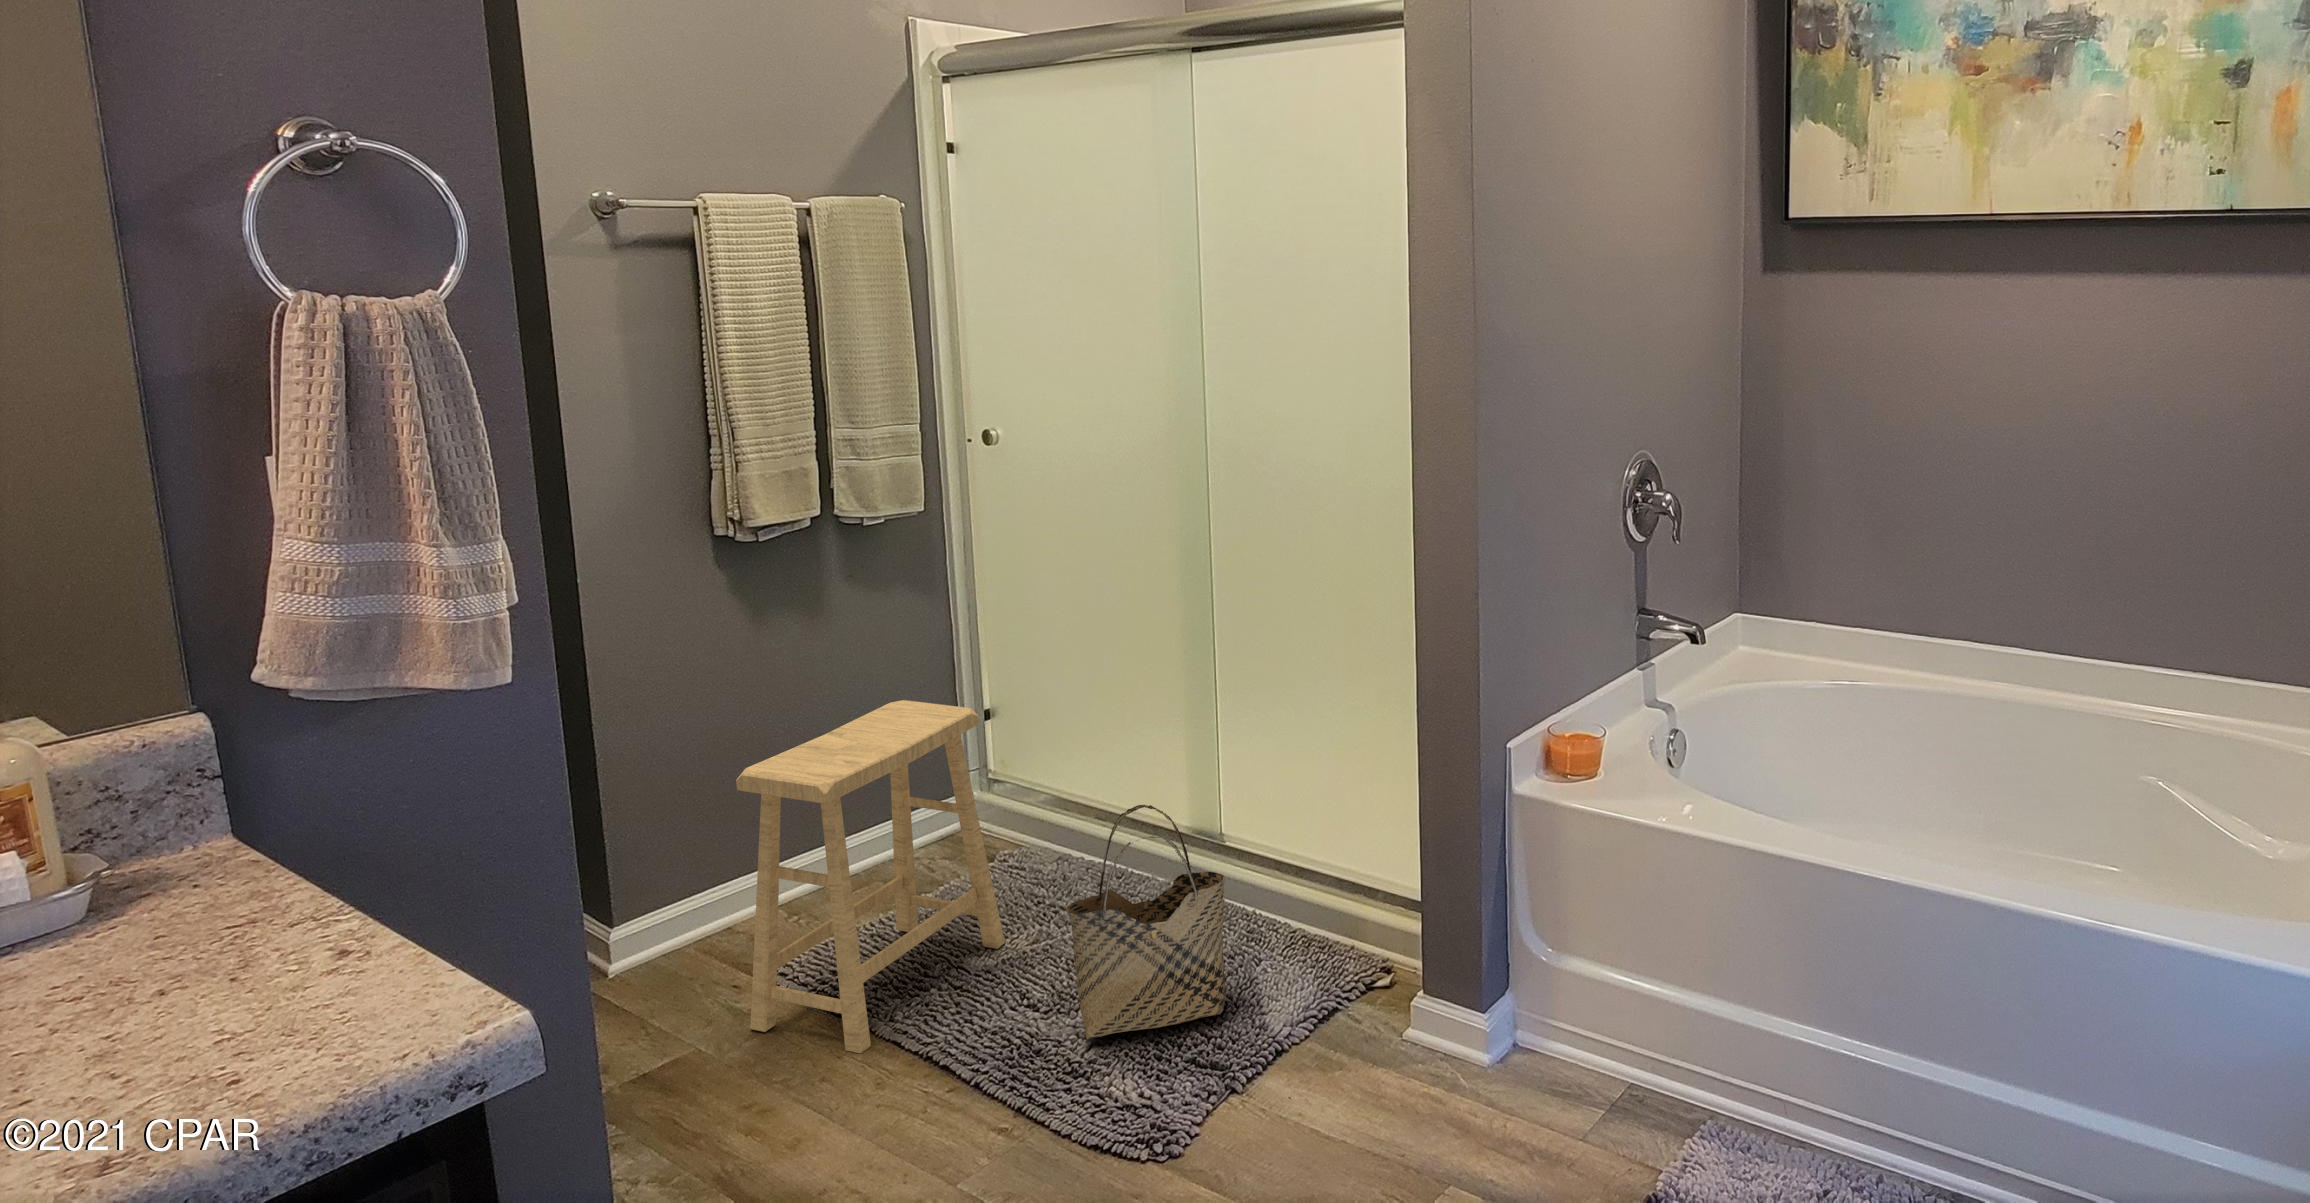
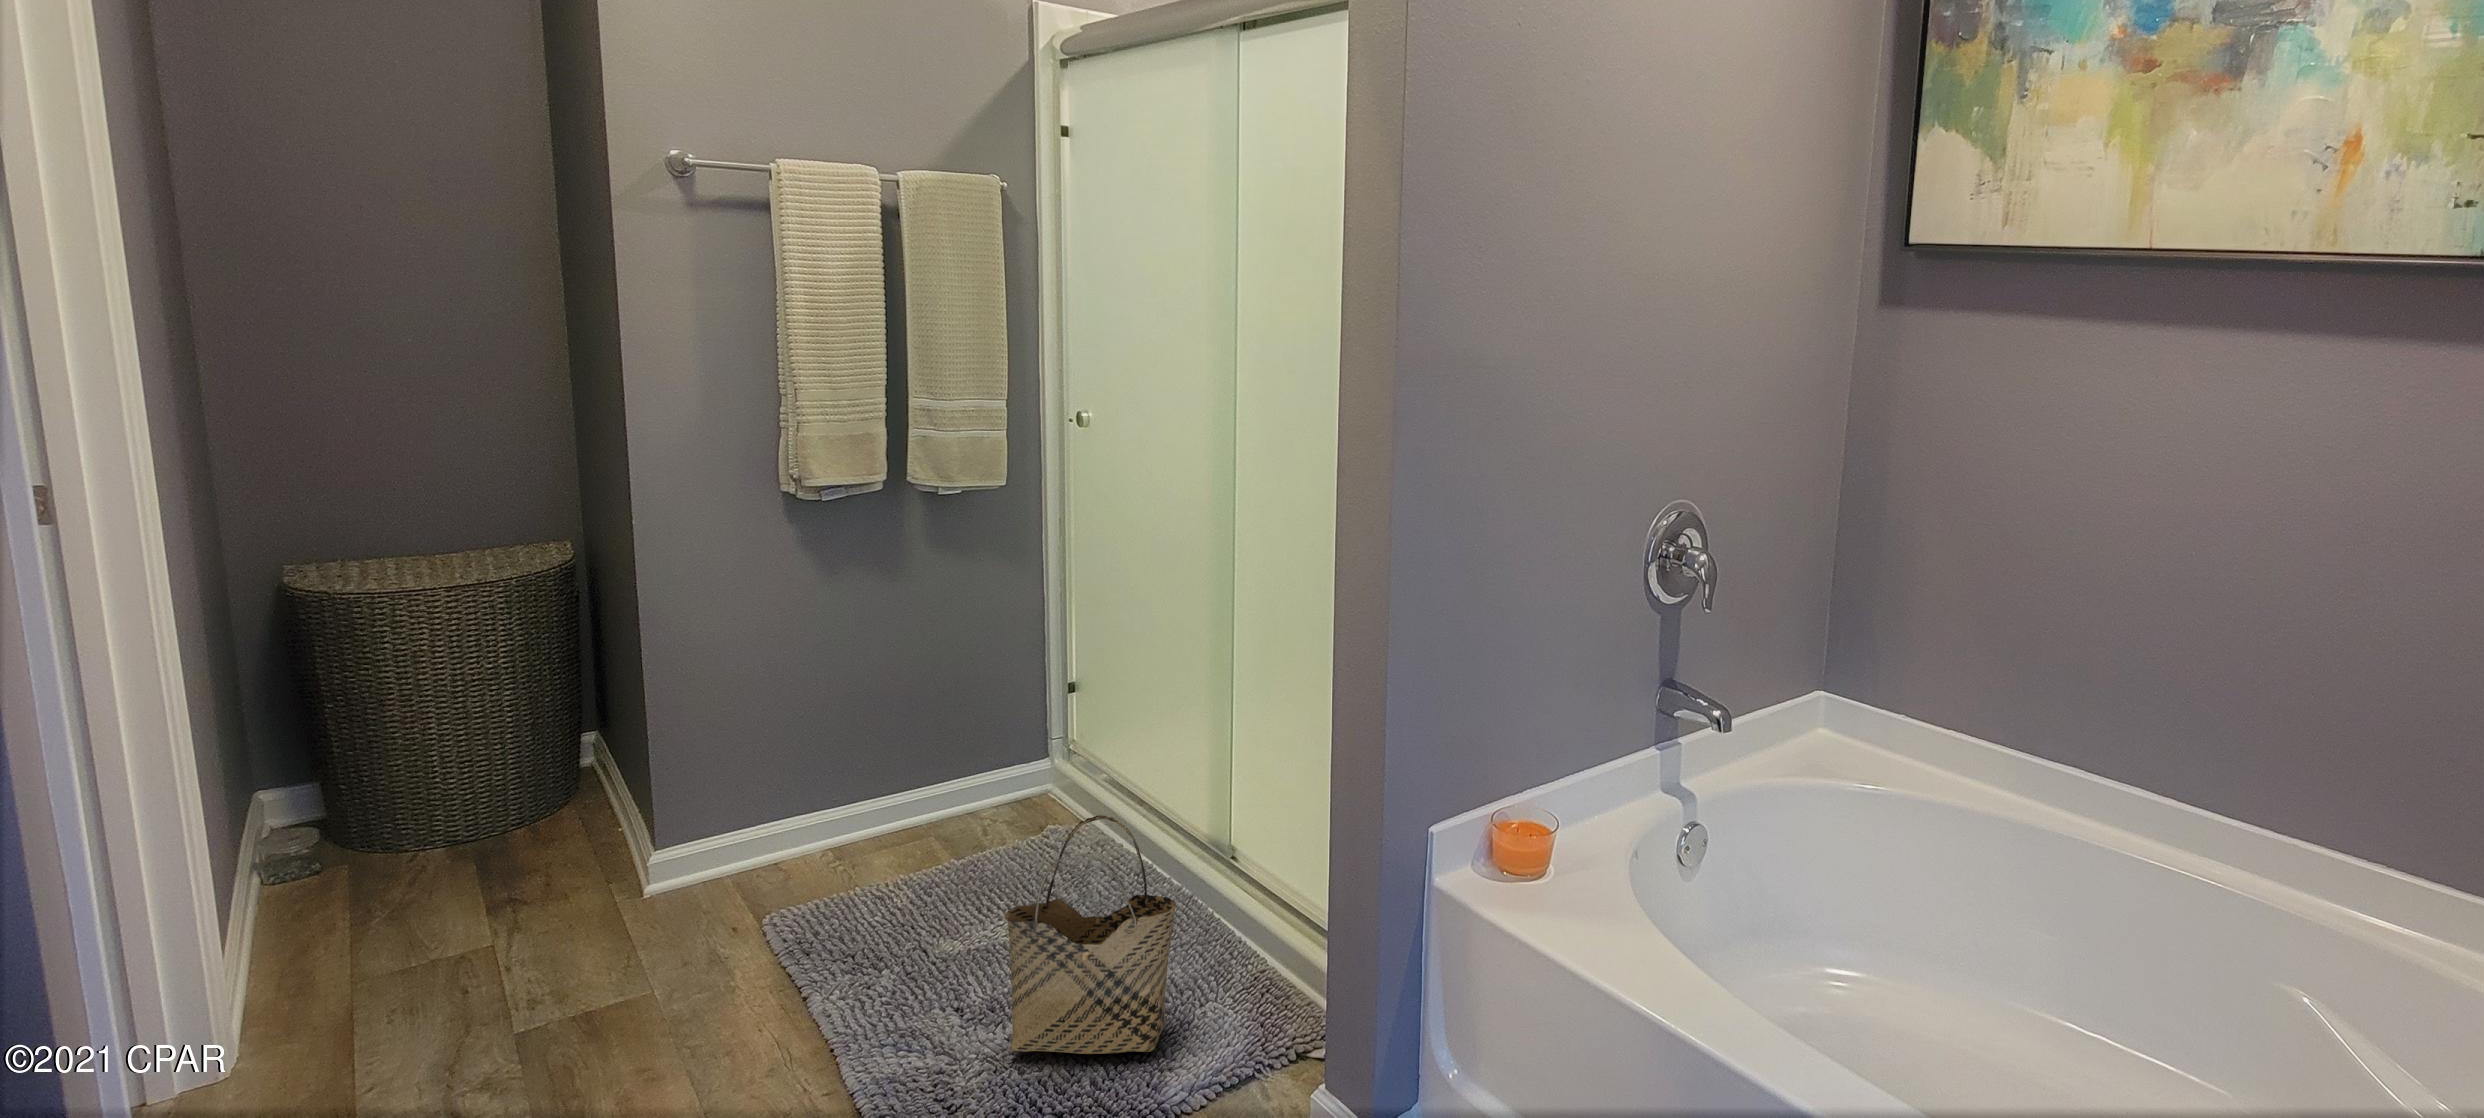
footstool: present [736,700,1005,1054] -> none [732,669,1002,1019]

